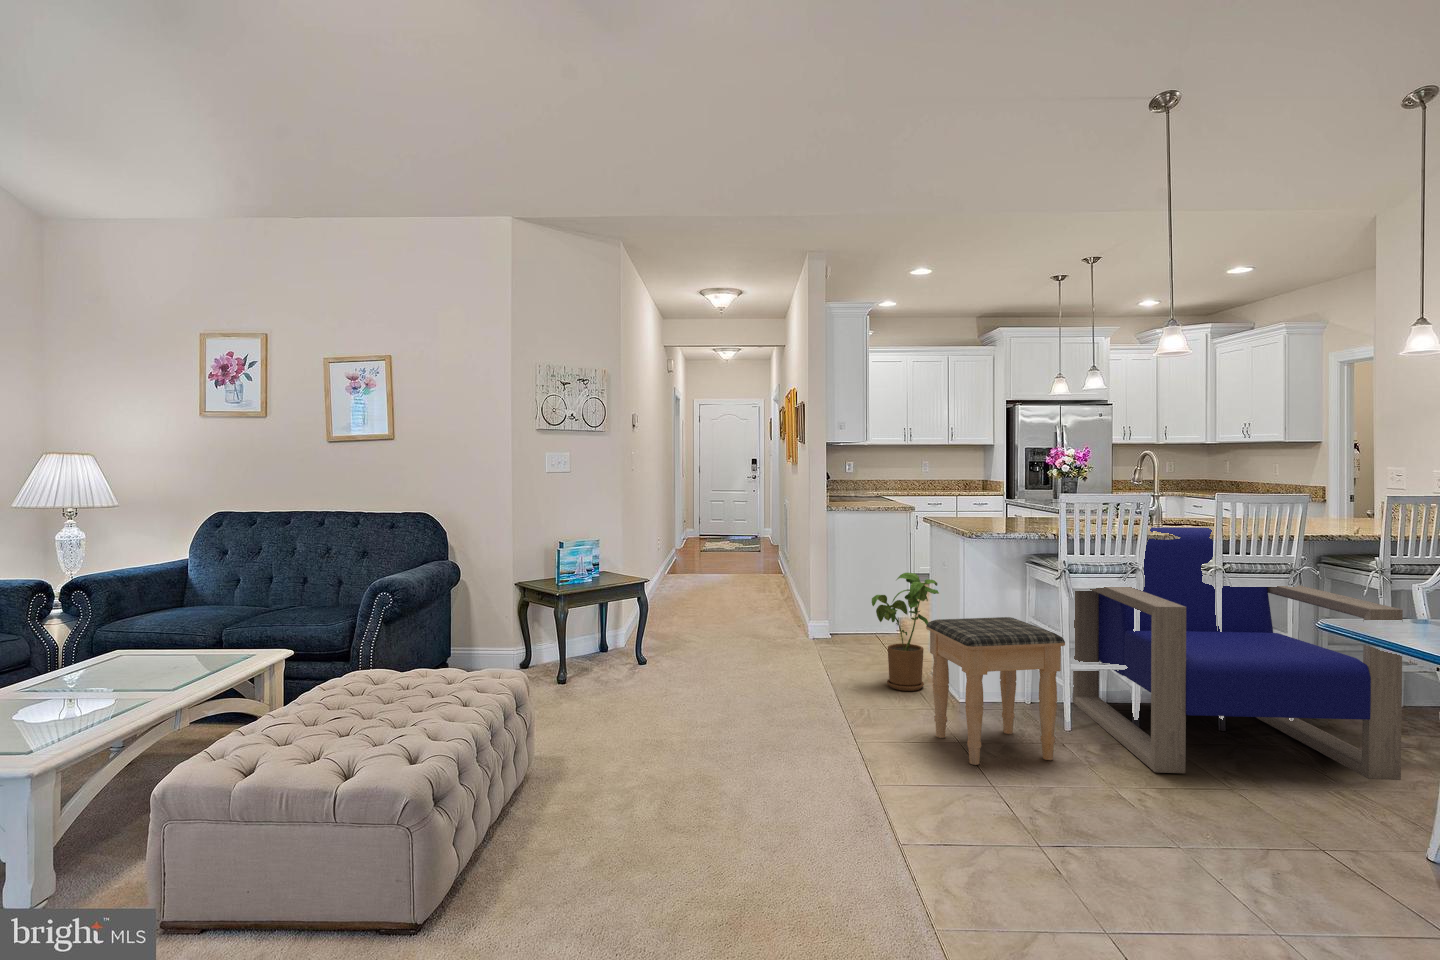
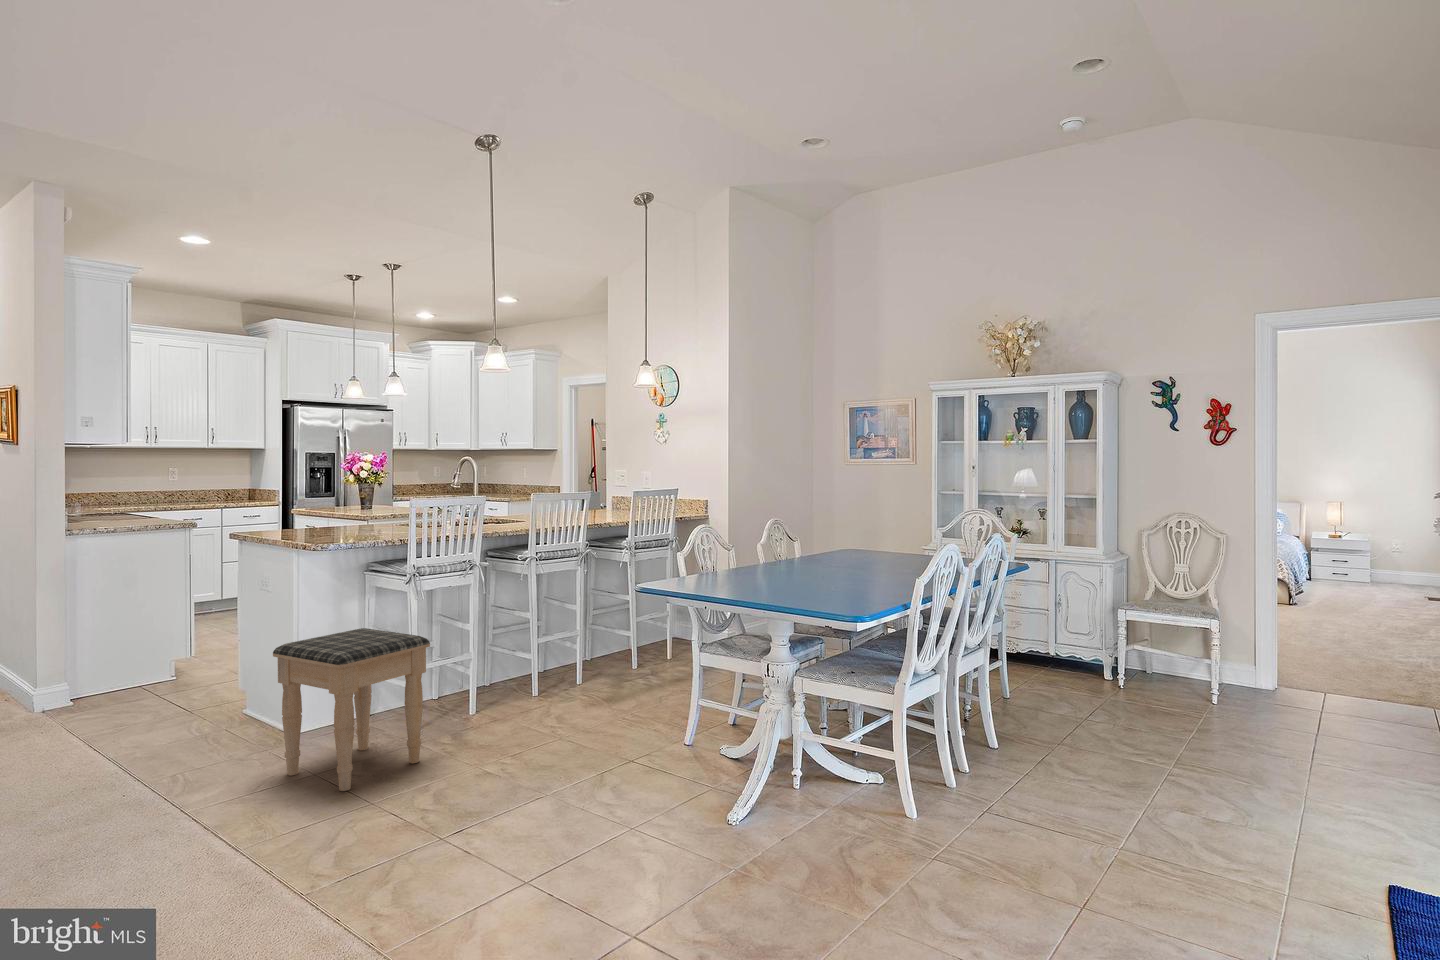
armchair: present [1073,527,1403,780] -> none [409,523,659,745]
house plant: present [872,573,939,691] -> none [175,596,267,738]

